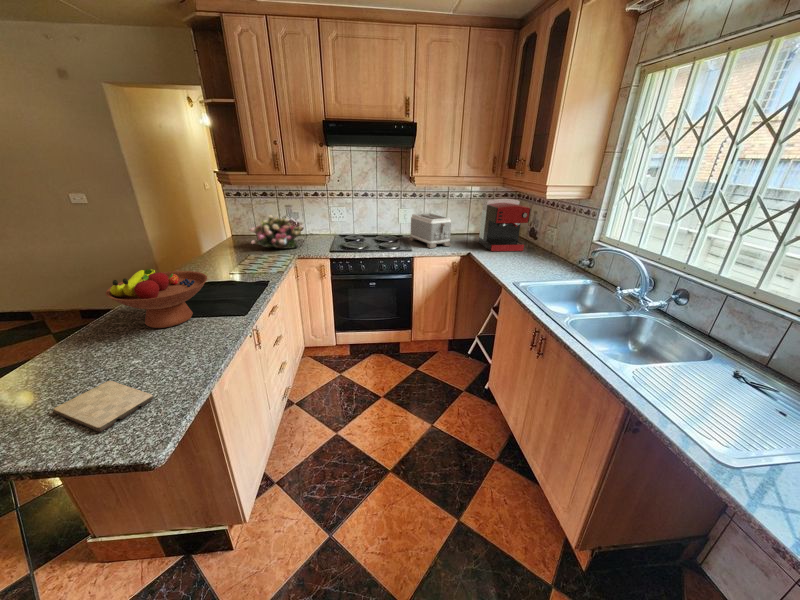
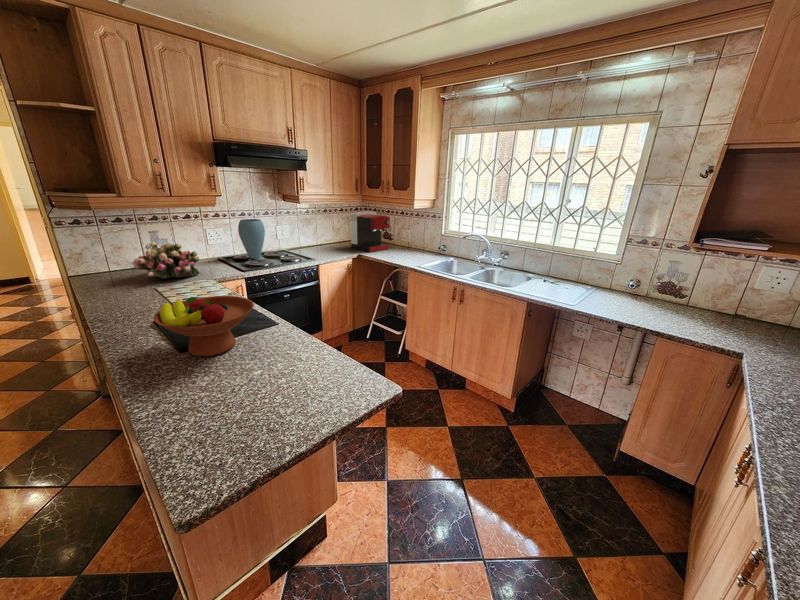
vase: none [352,200,377,241] -> present [238,219,265,259]
toaster: present [409,213,451,248] -> none [294,227,336,256]
cutting board: present [53,381,154,432] -> none [275,375,341,412]

